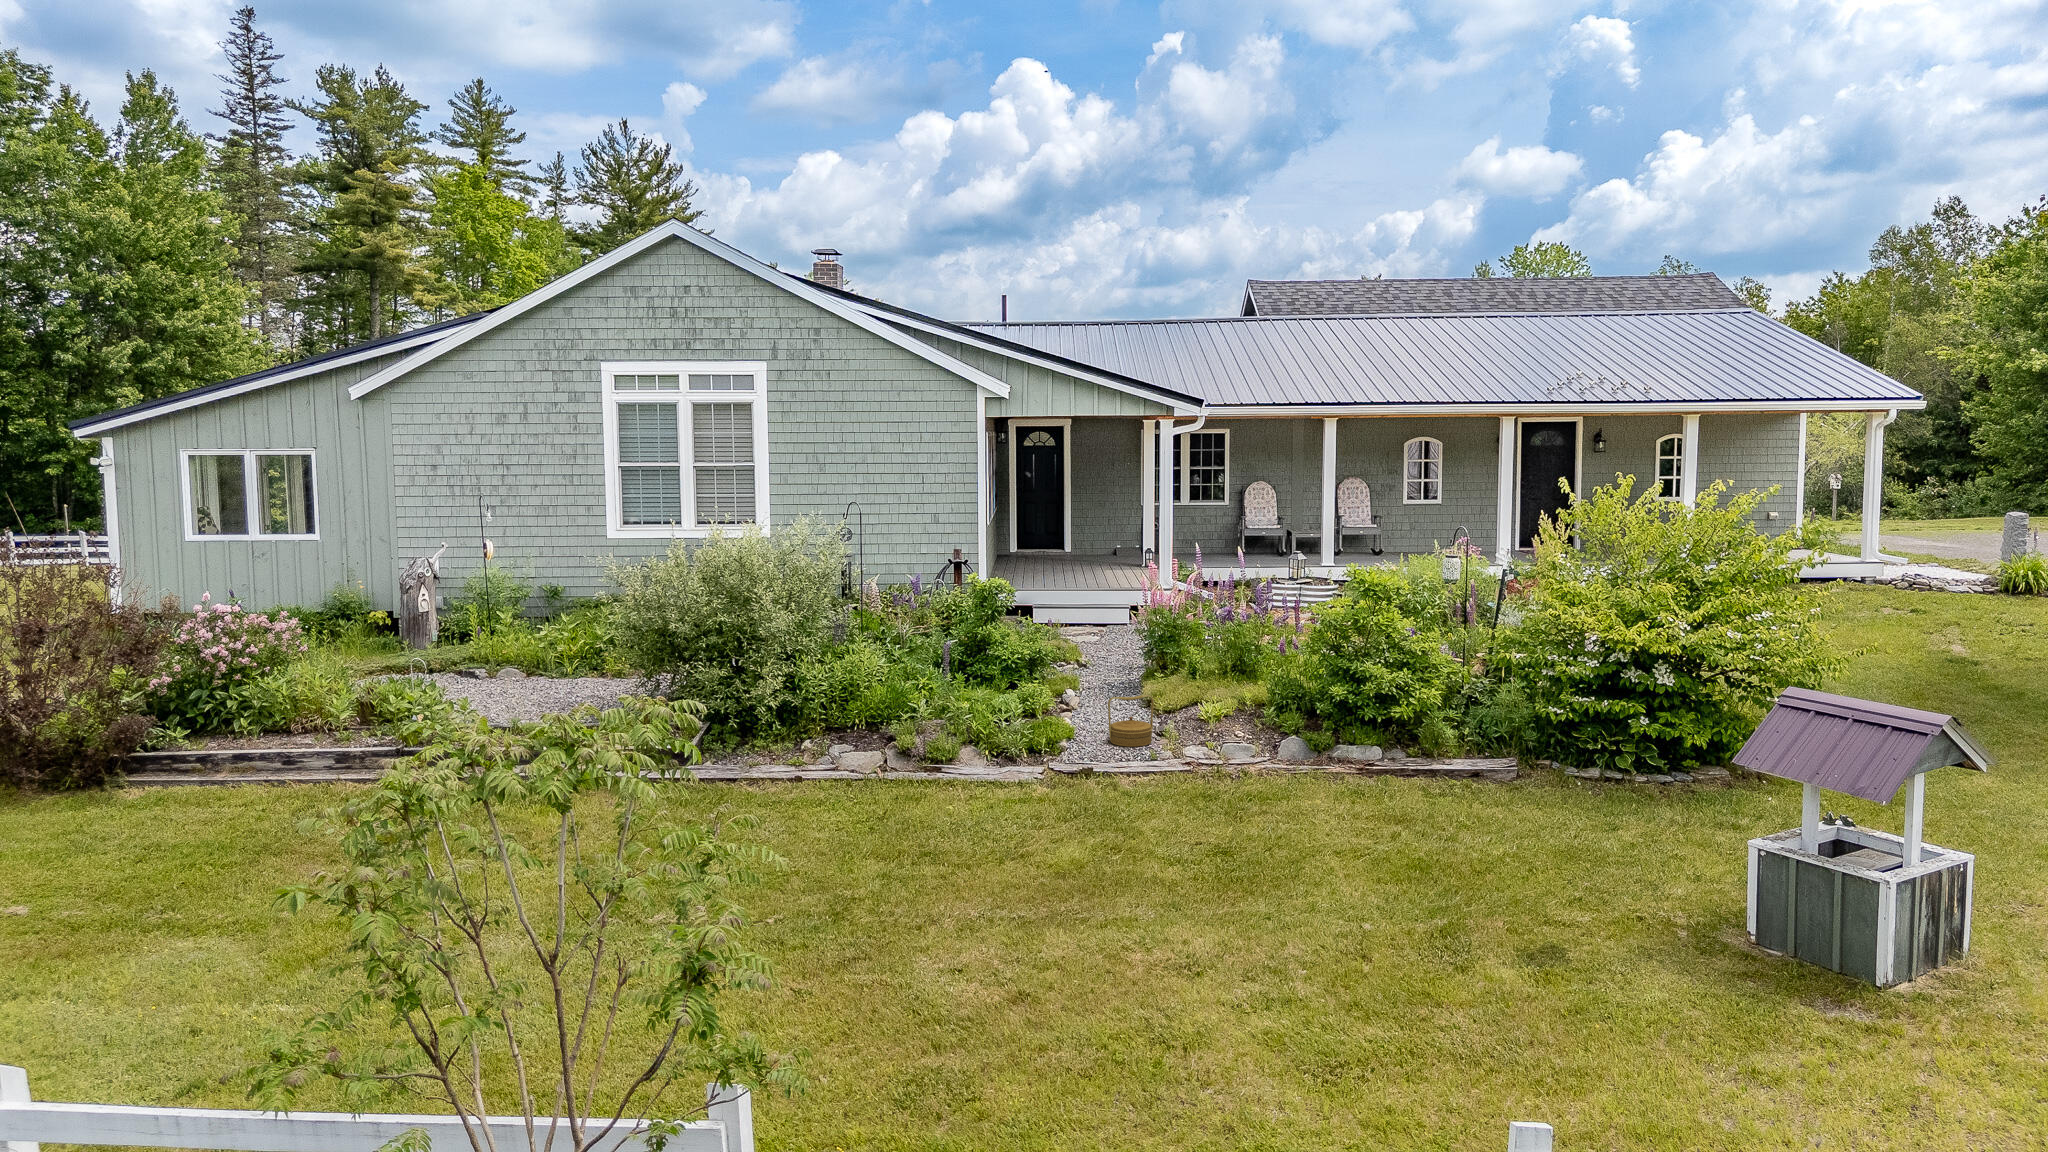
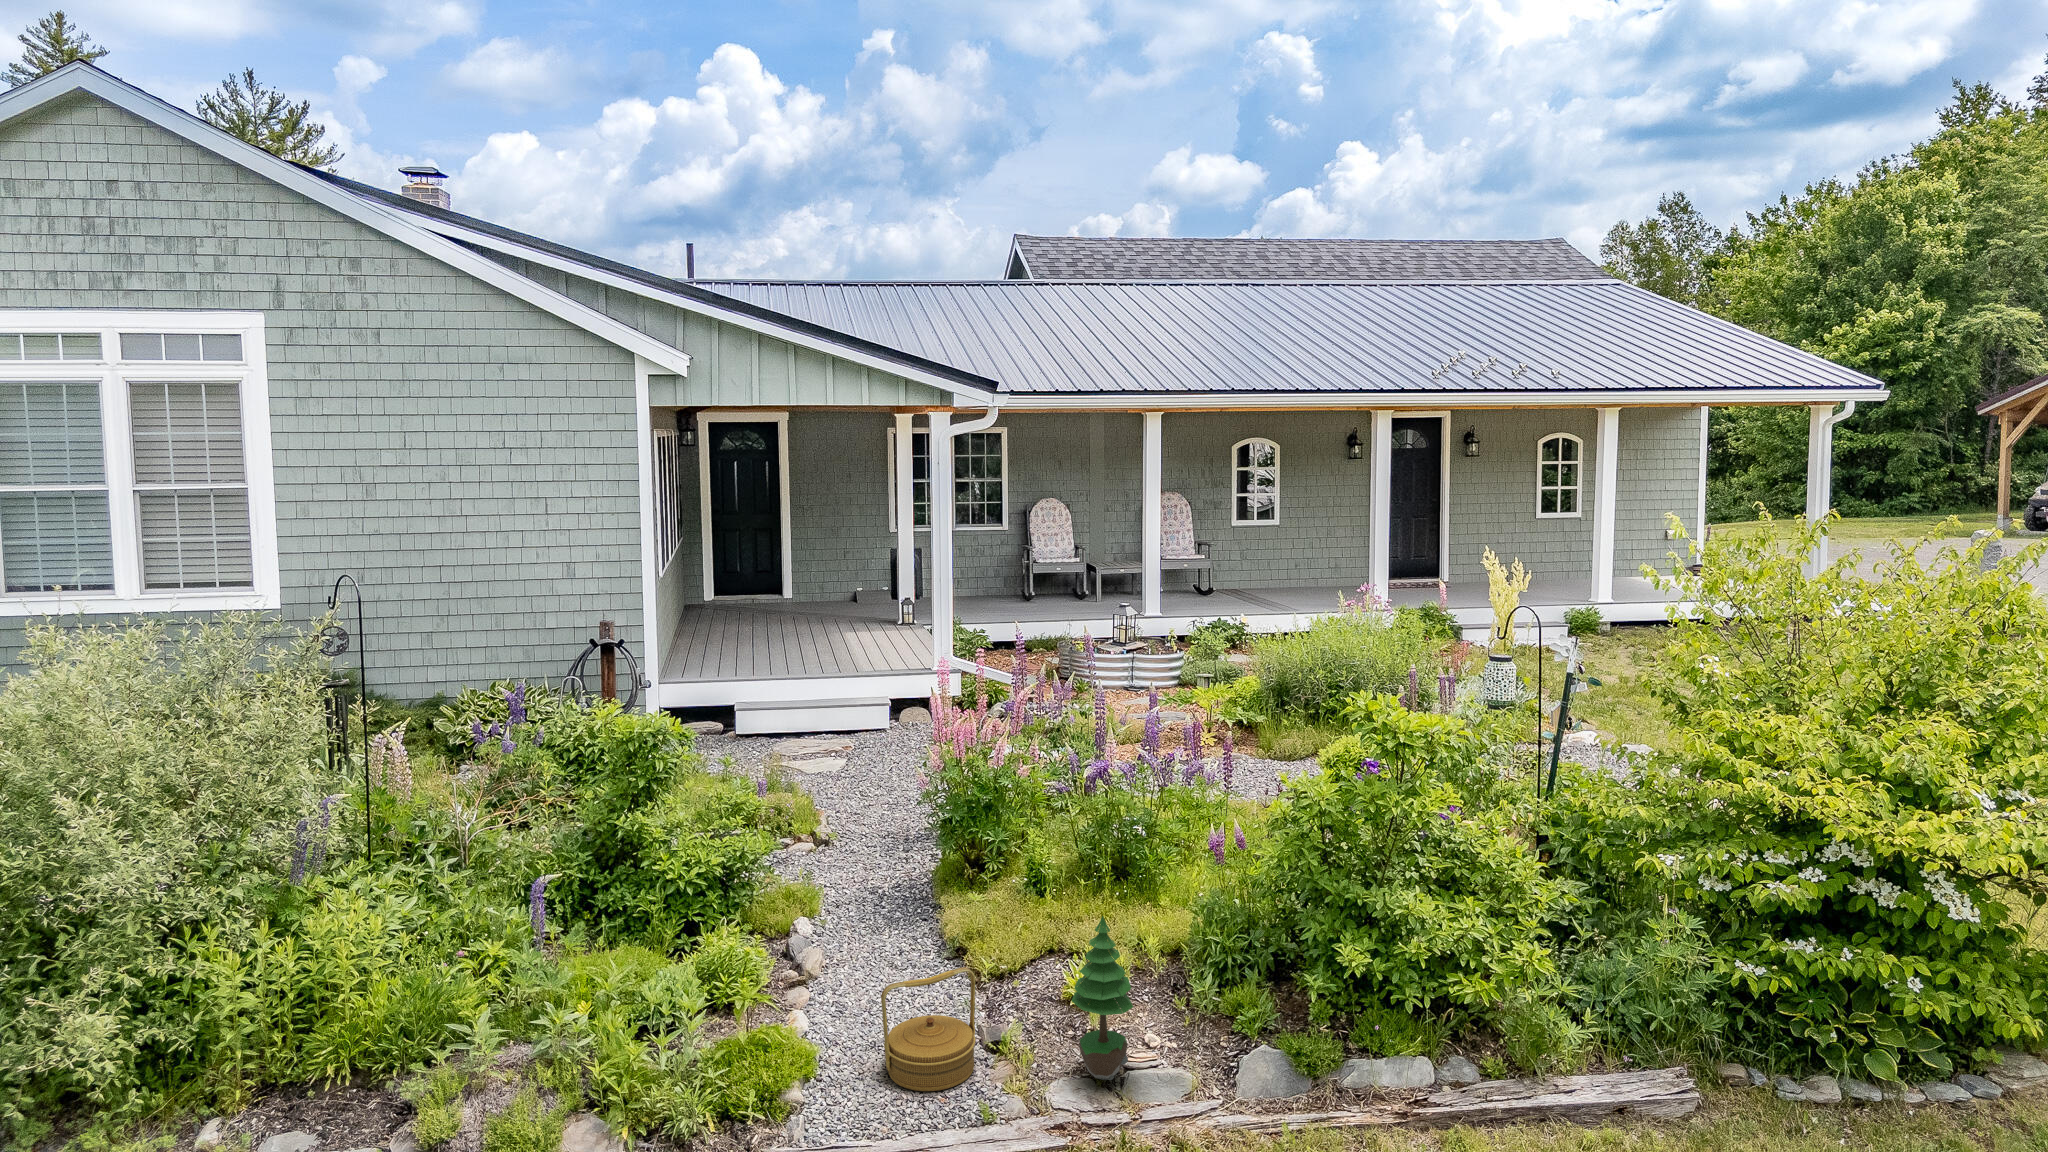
potted tree: none [1197,667,1227,748] -> present [1072,916,1133,1080]

